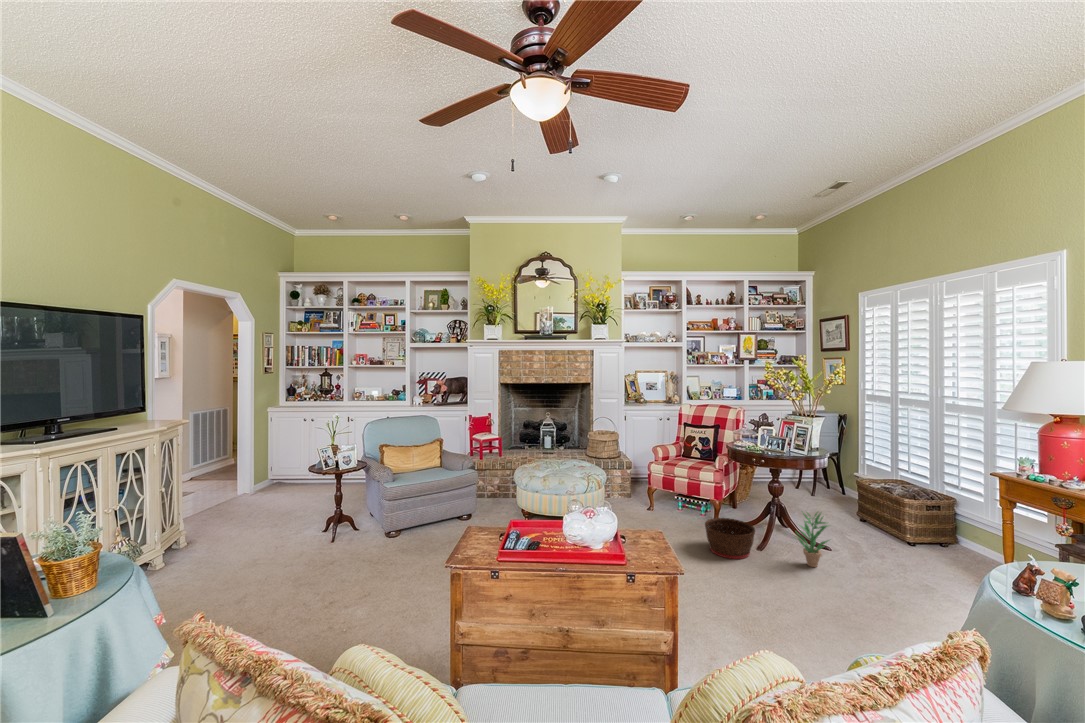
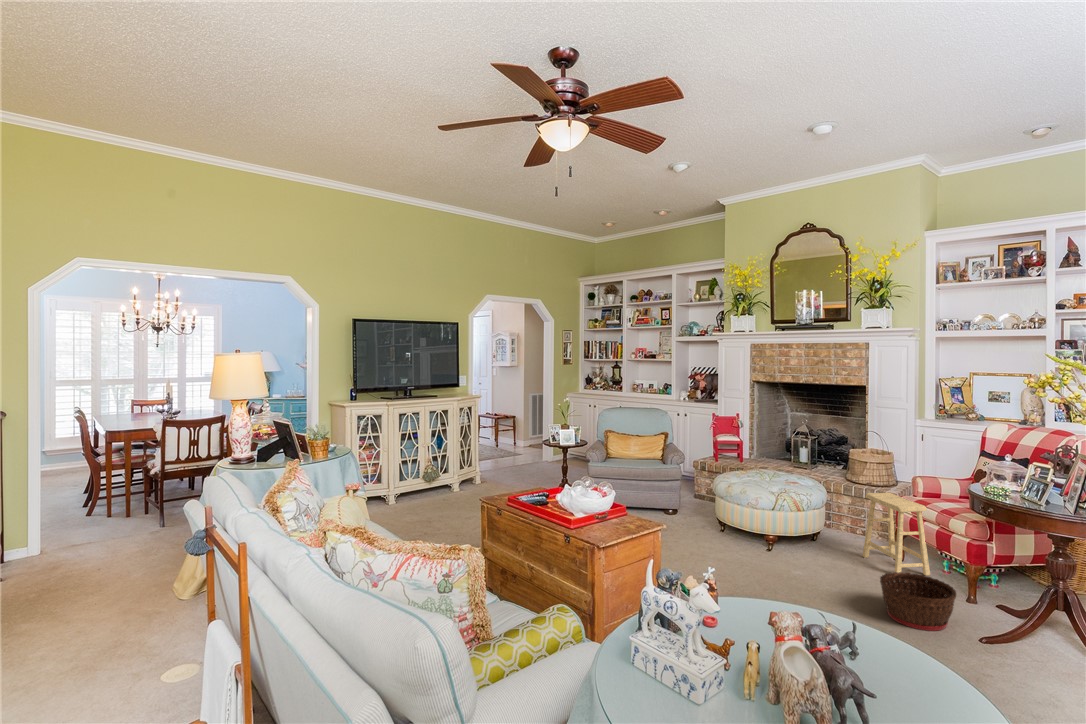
footstool: none [637,462,684,524] -> present [862,493,930,576]
potted plant: present [797,513,829,567] -> none [992,585,1052,676]

